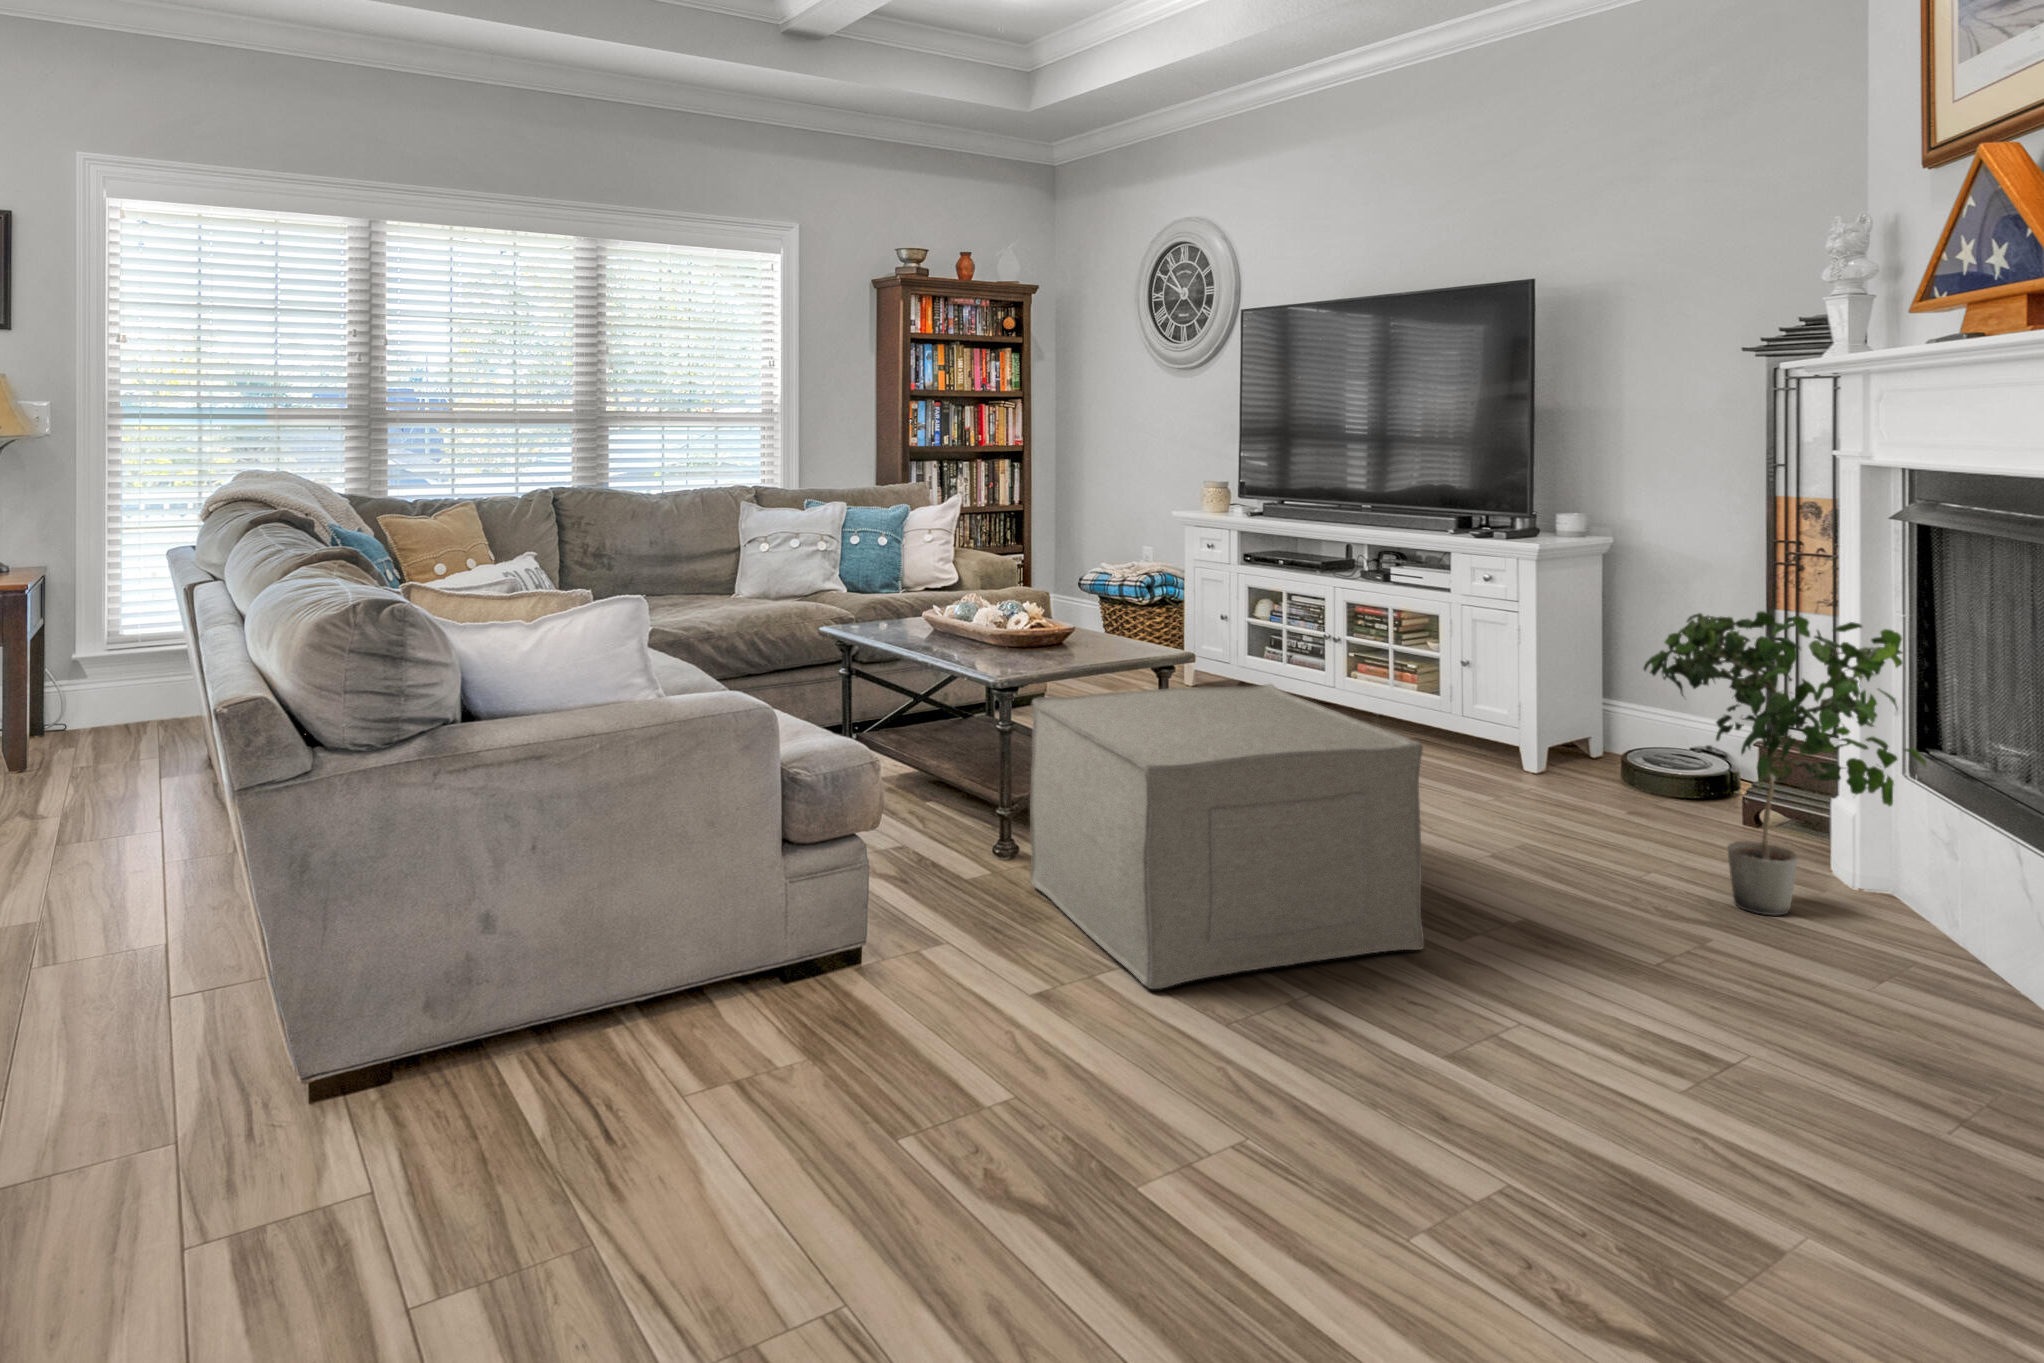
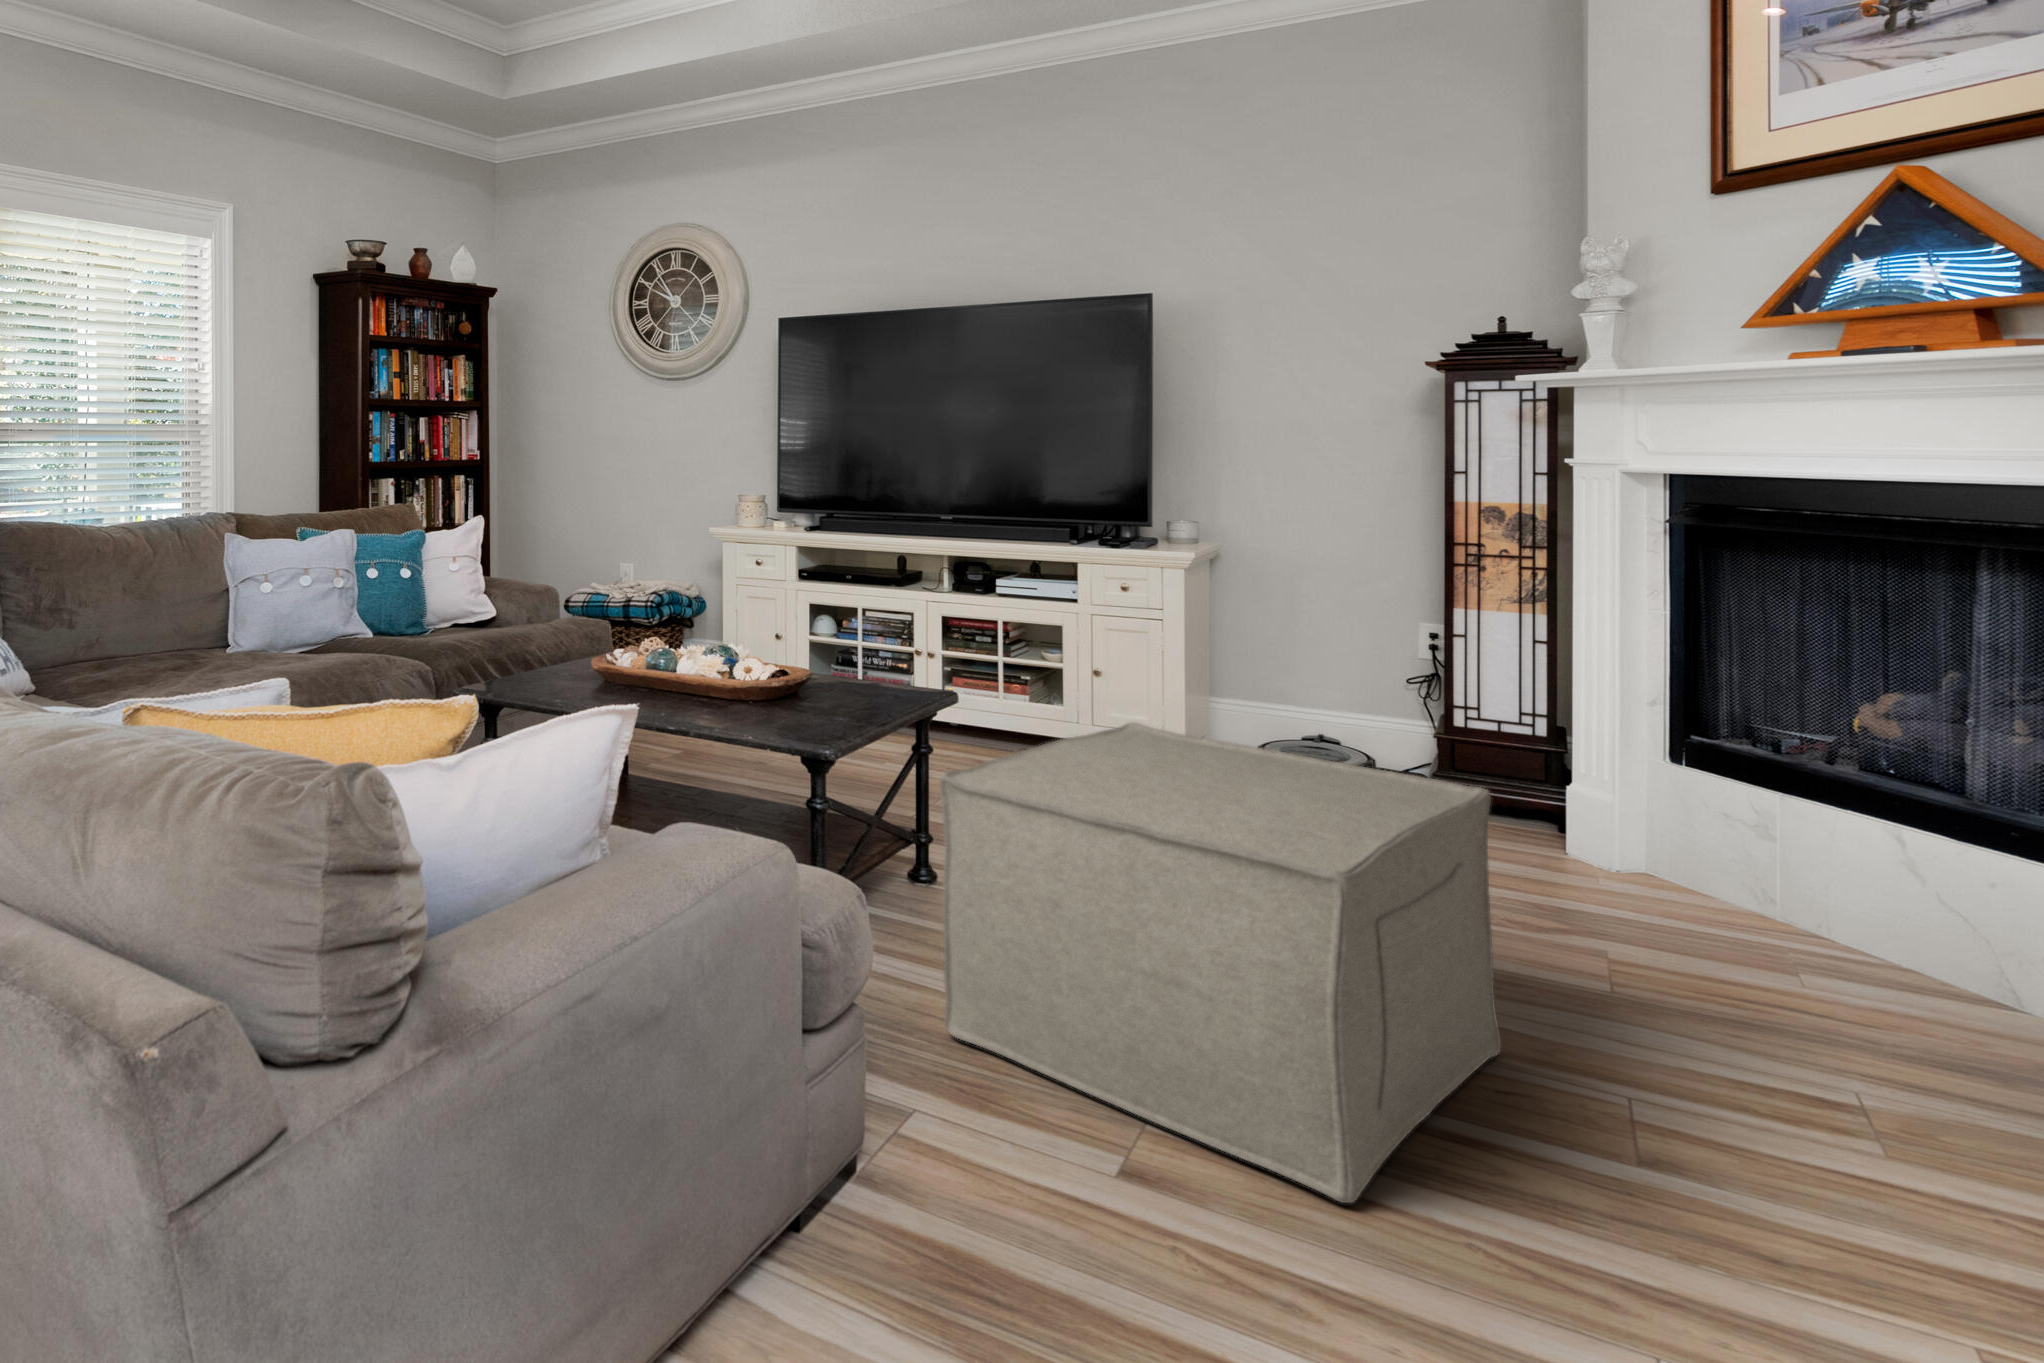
potted plant: present [1643,611,1926,915] -> none [1492,599,1836,933]

